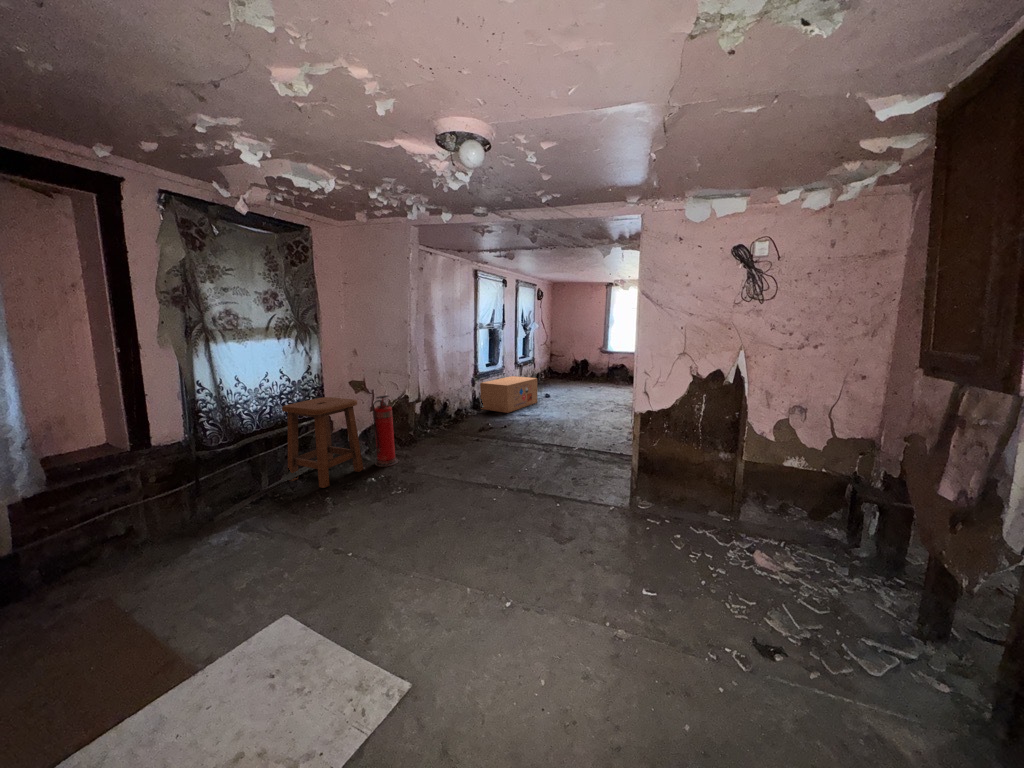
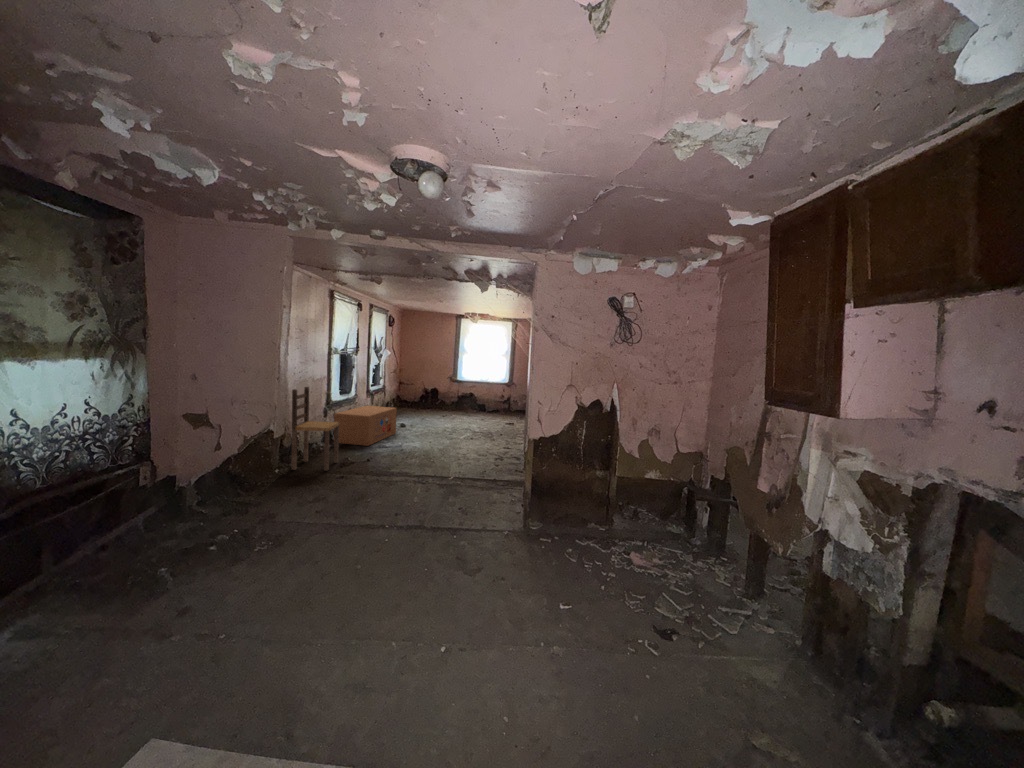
chair: none [435,359,477,433] -> present [291,387,339,471]
fire extinguisher: present [373,396,398,467] -> none [224,431,256,519]
stool: present [282,397,363,488] -> none [88,436,210,554]

